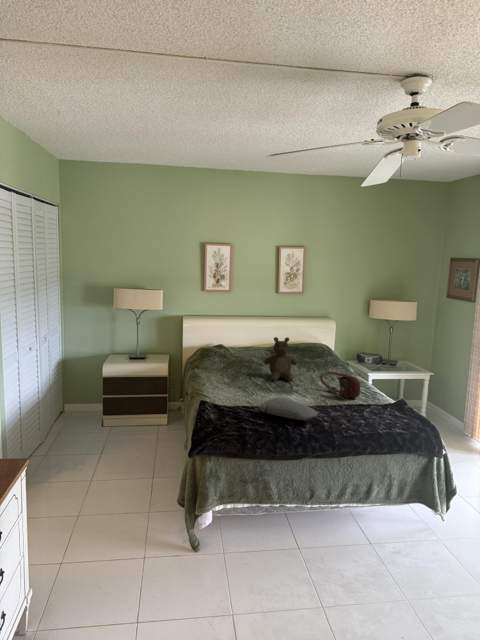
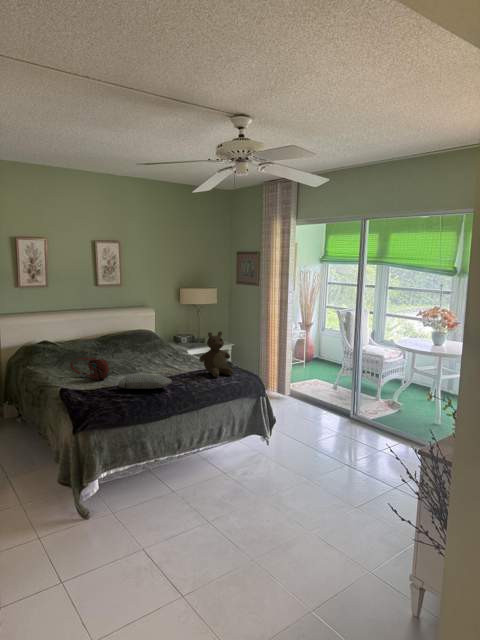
teddy bear: present [264,337,297,381] -> present [199,331,233,377]
handbag: present [320,372,360,399] -> present [70,358,109,380]

